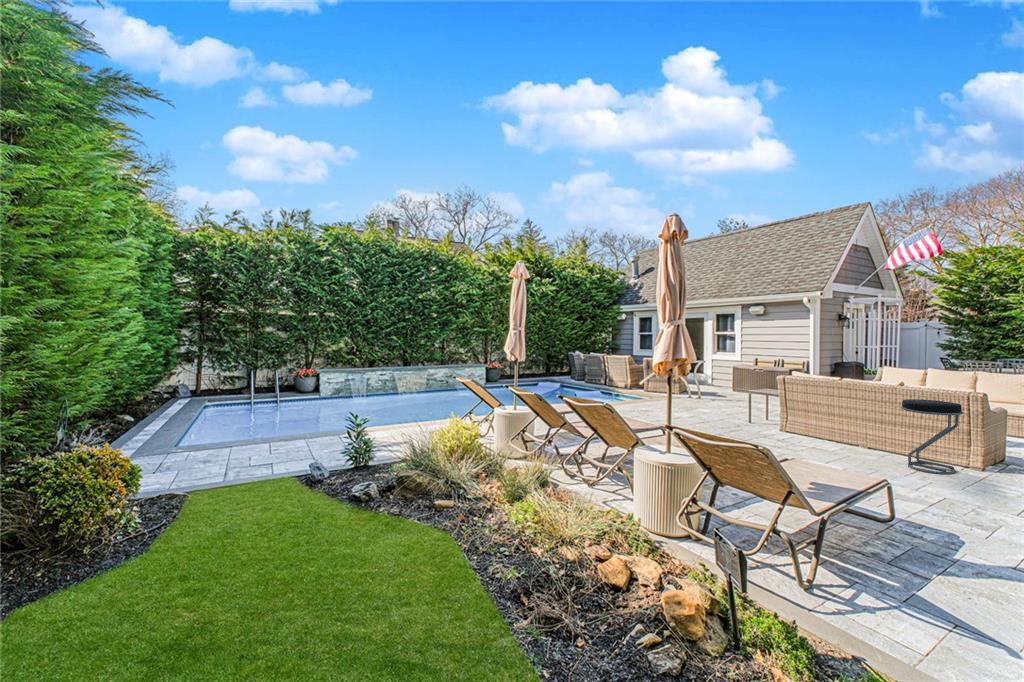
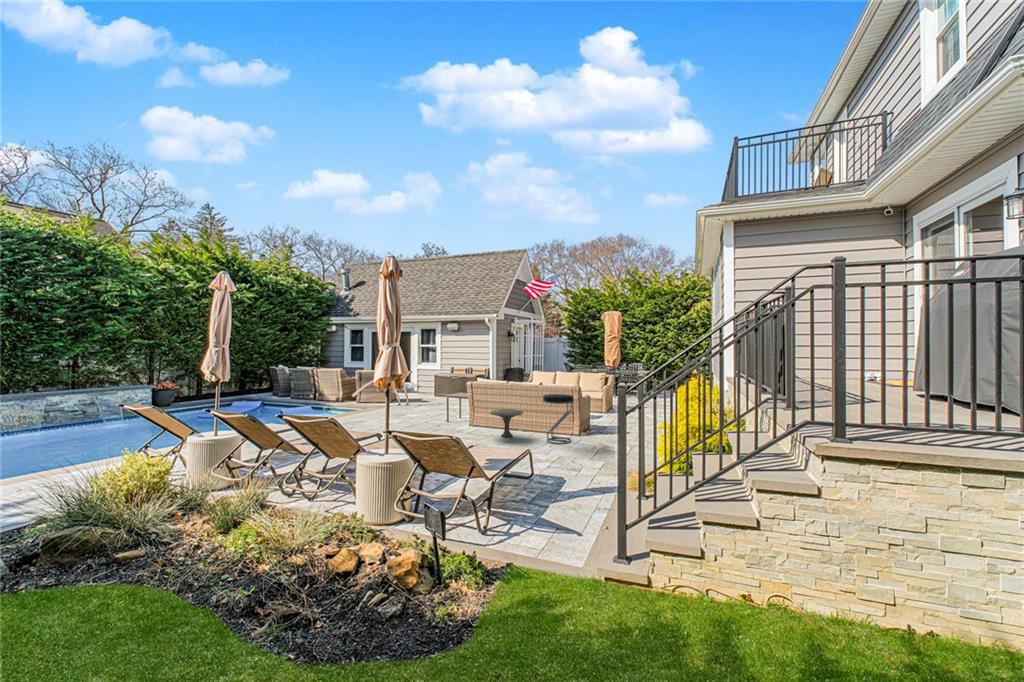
side table: none [811,414,866,451] -> present [490,409,523,437]

